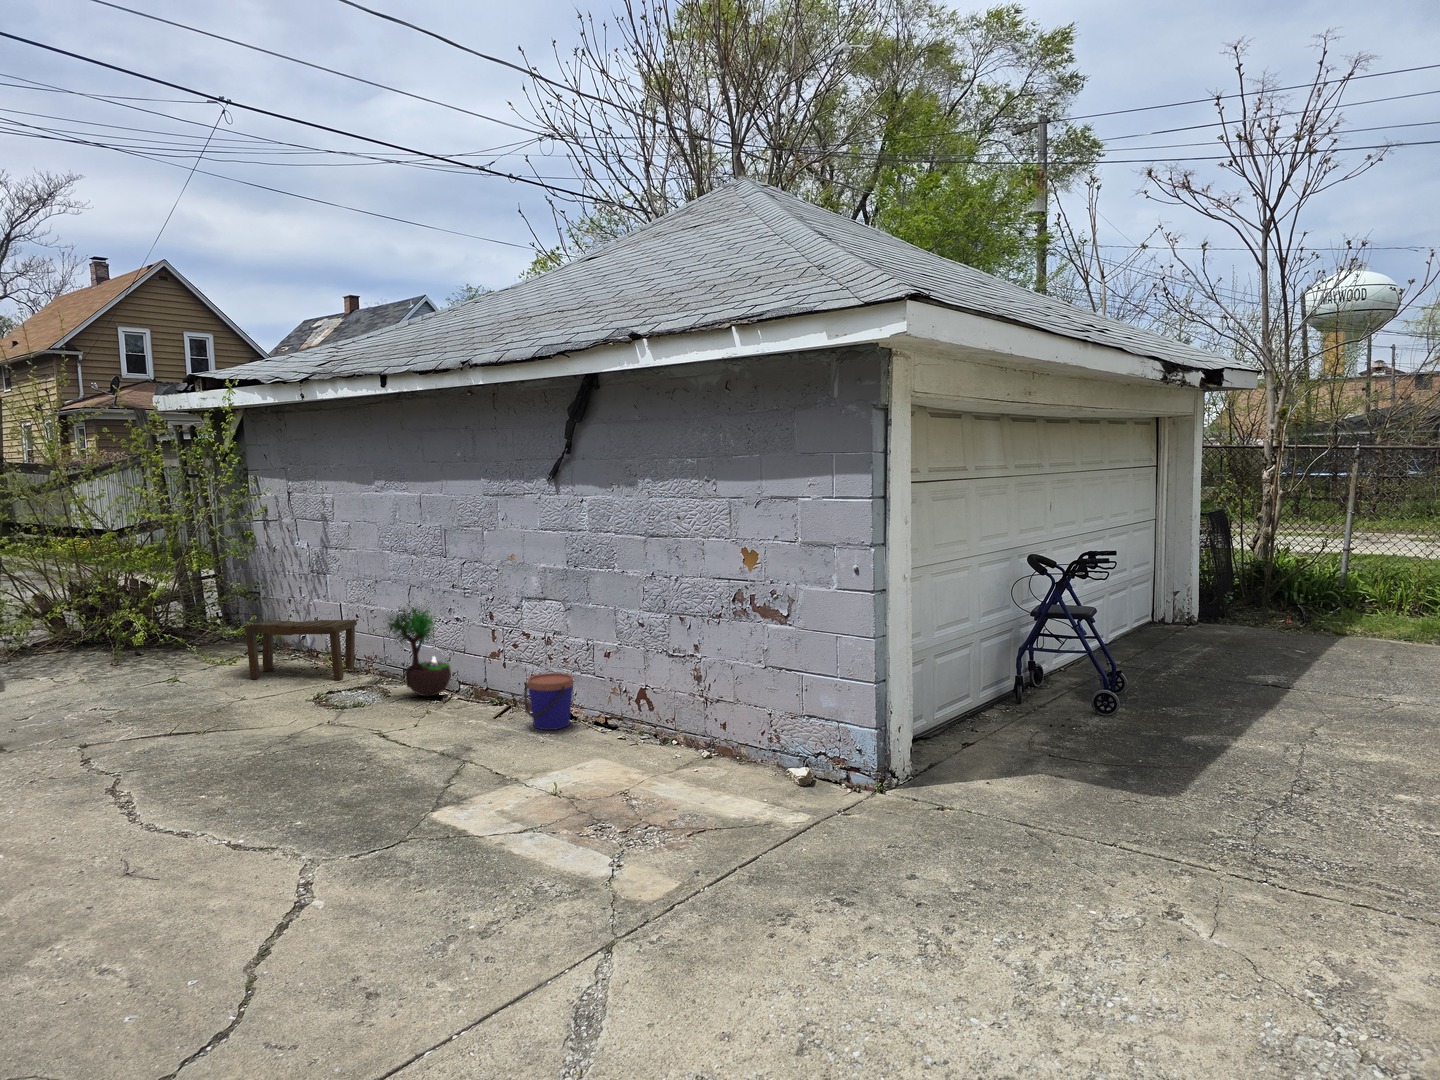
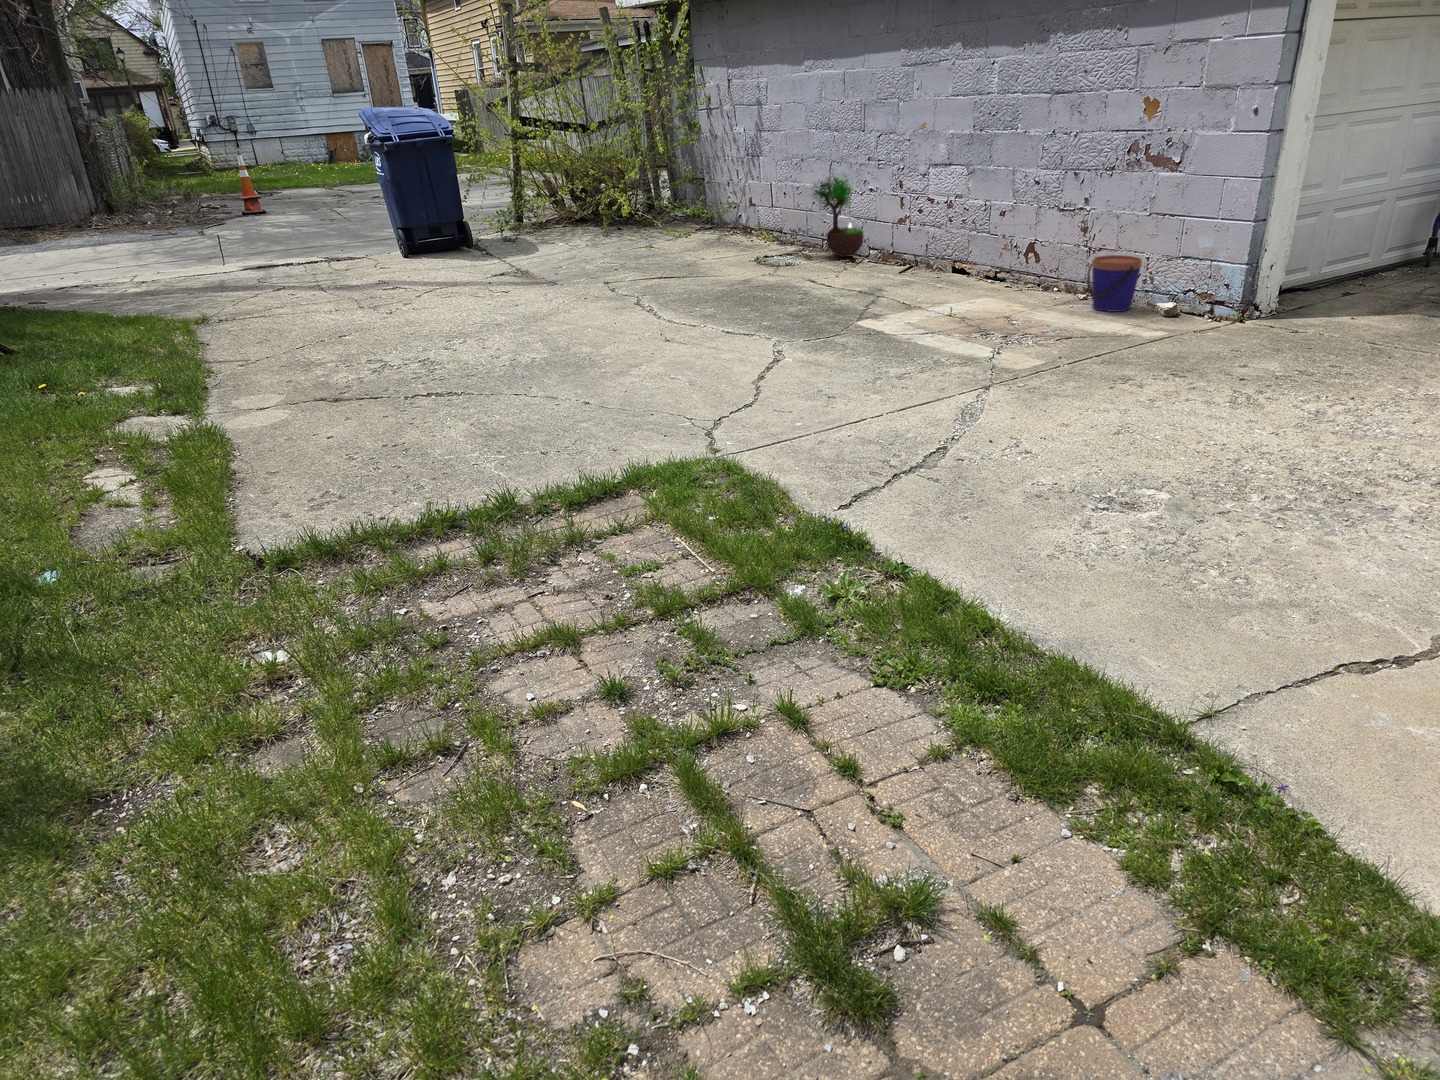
bench: present [245,619,357,680] -> none [698,195,785,246]
bucket: present [524,673,573,730] -> present [1087,255,1142,312]

